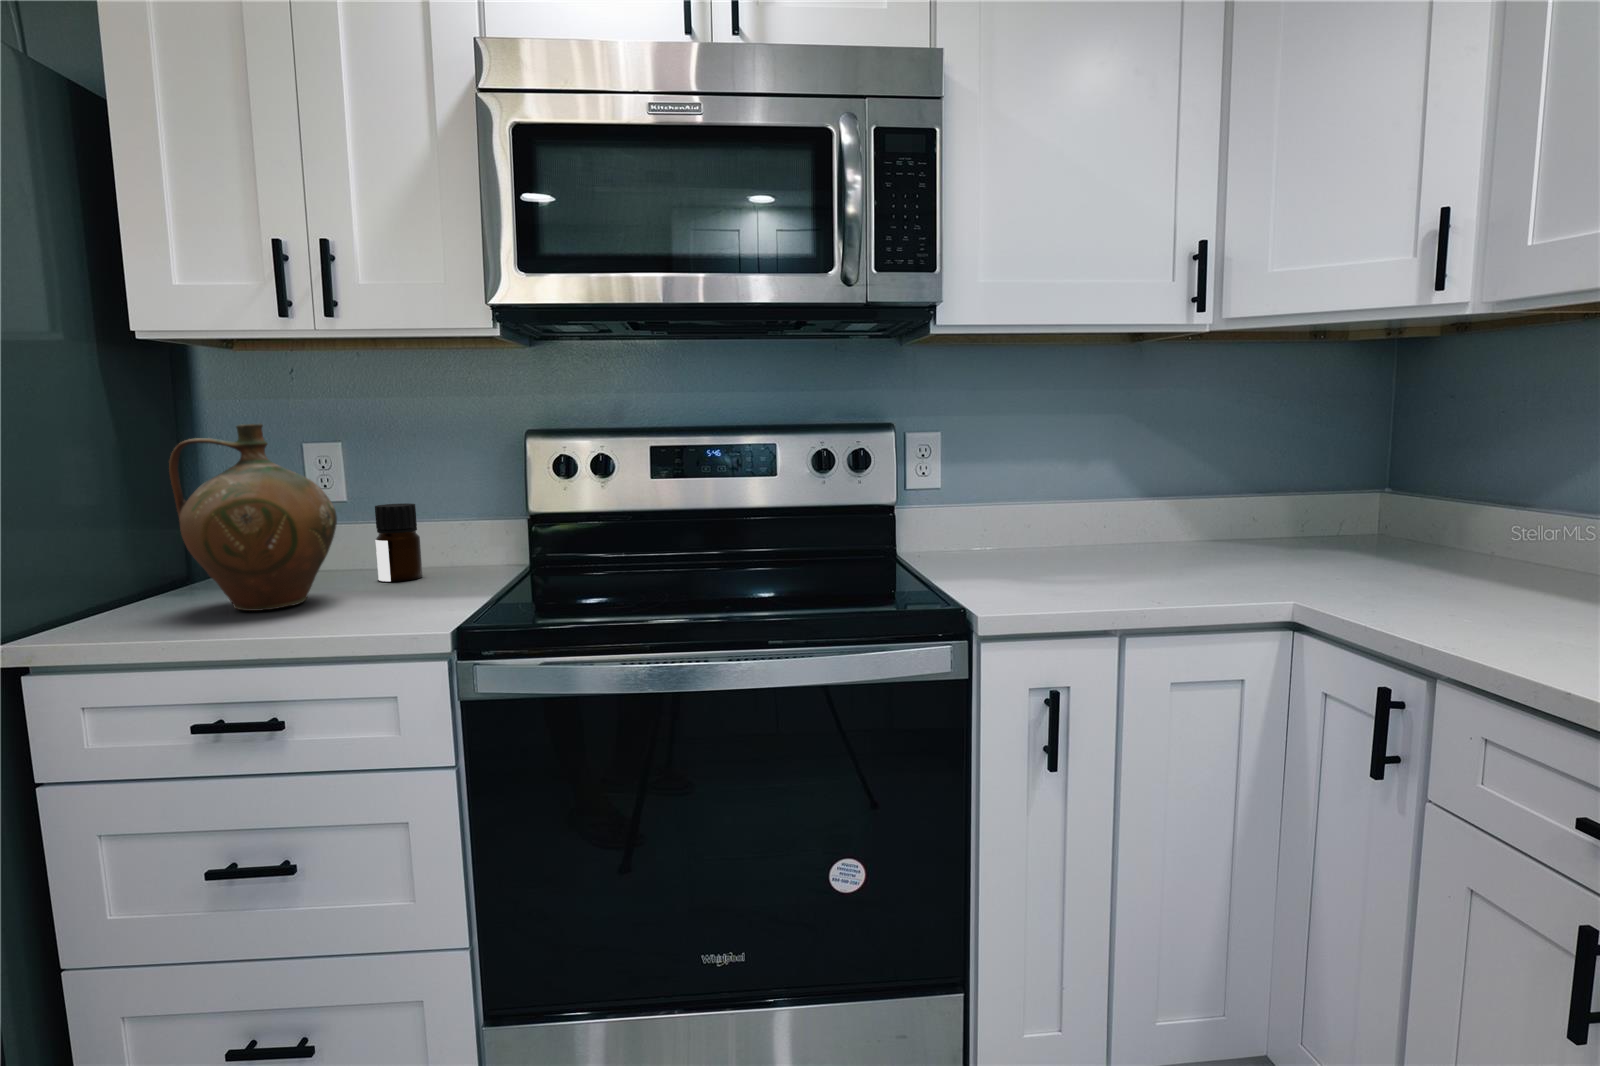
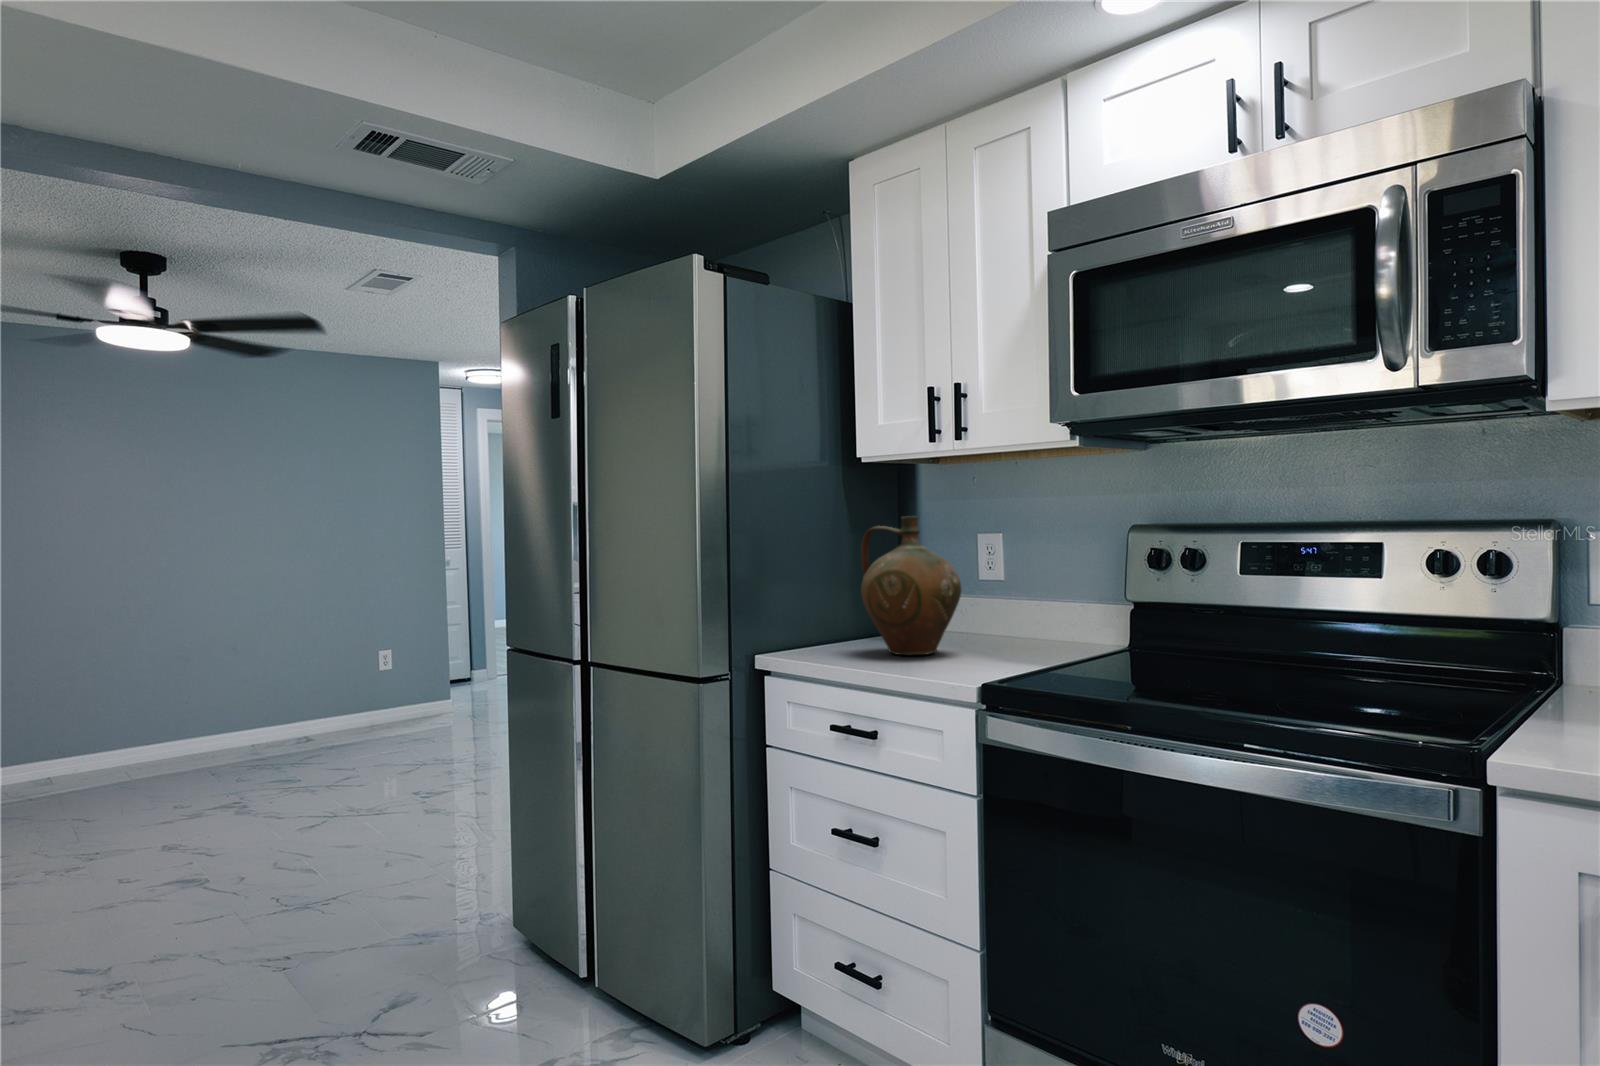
bottle: present [375,503,423,581] -> none [1003,585,1038,651]

